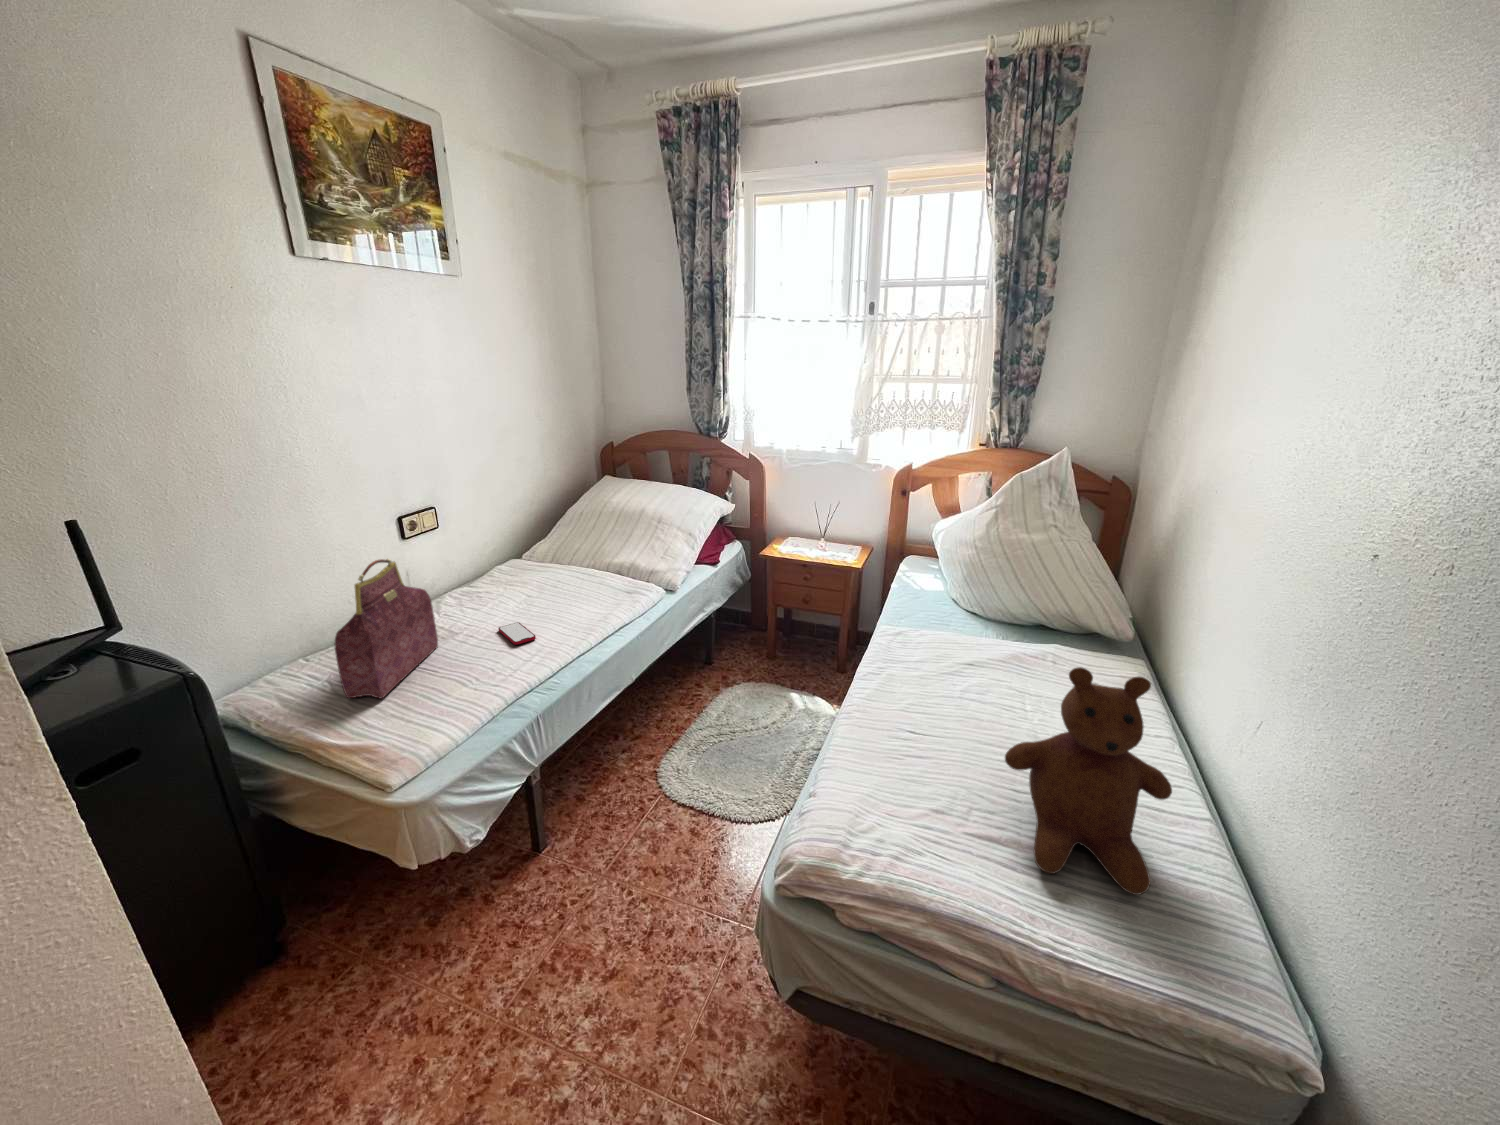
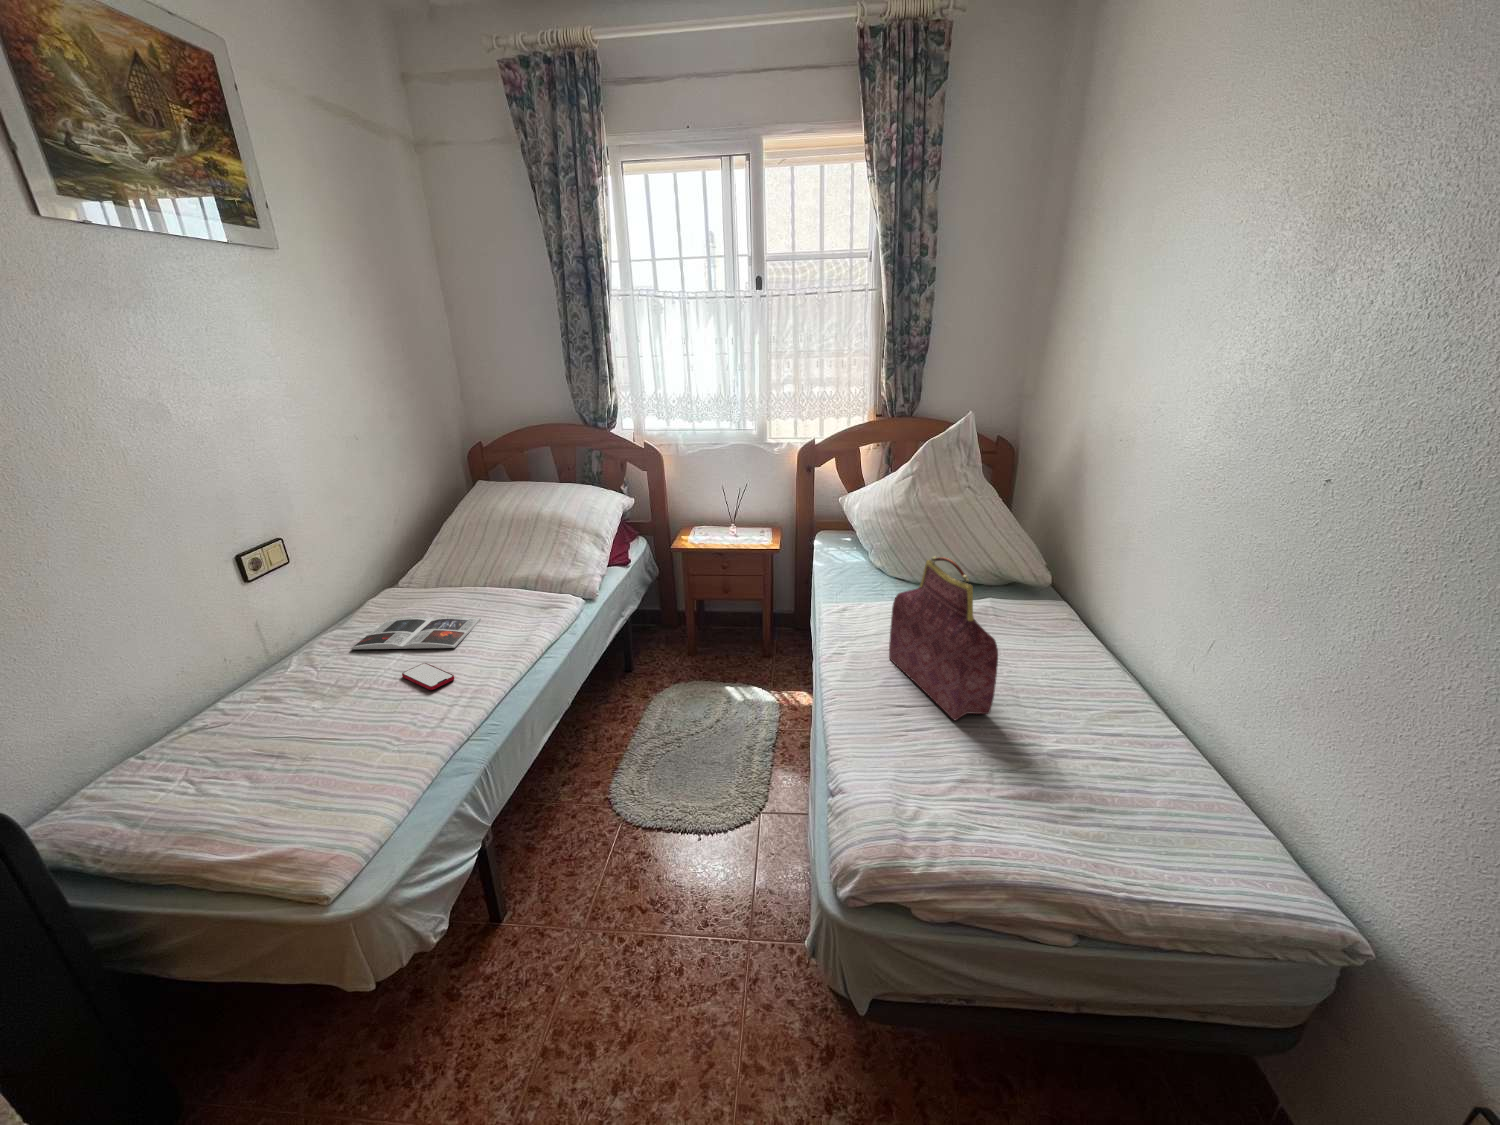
handbag: present [334,559,438,699] -> present [889,557,998,720]
magazine: none [470,583,575,614] -> present [351,615,481,649]
teddy bear: present [1005,667,1172,895] -> none [1017,616,1170,818]

